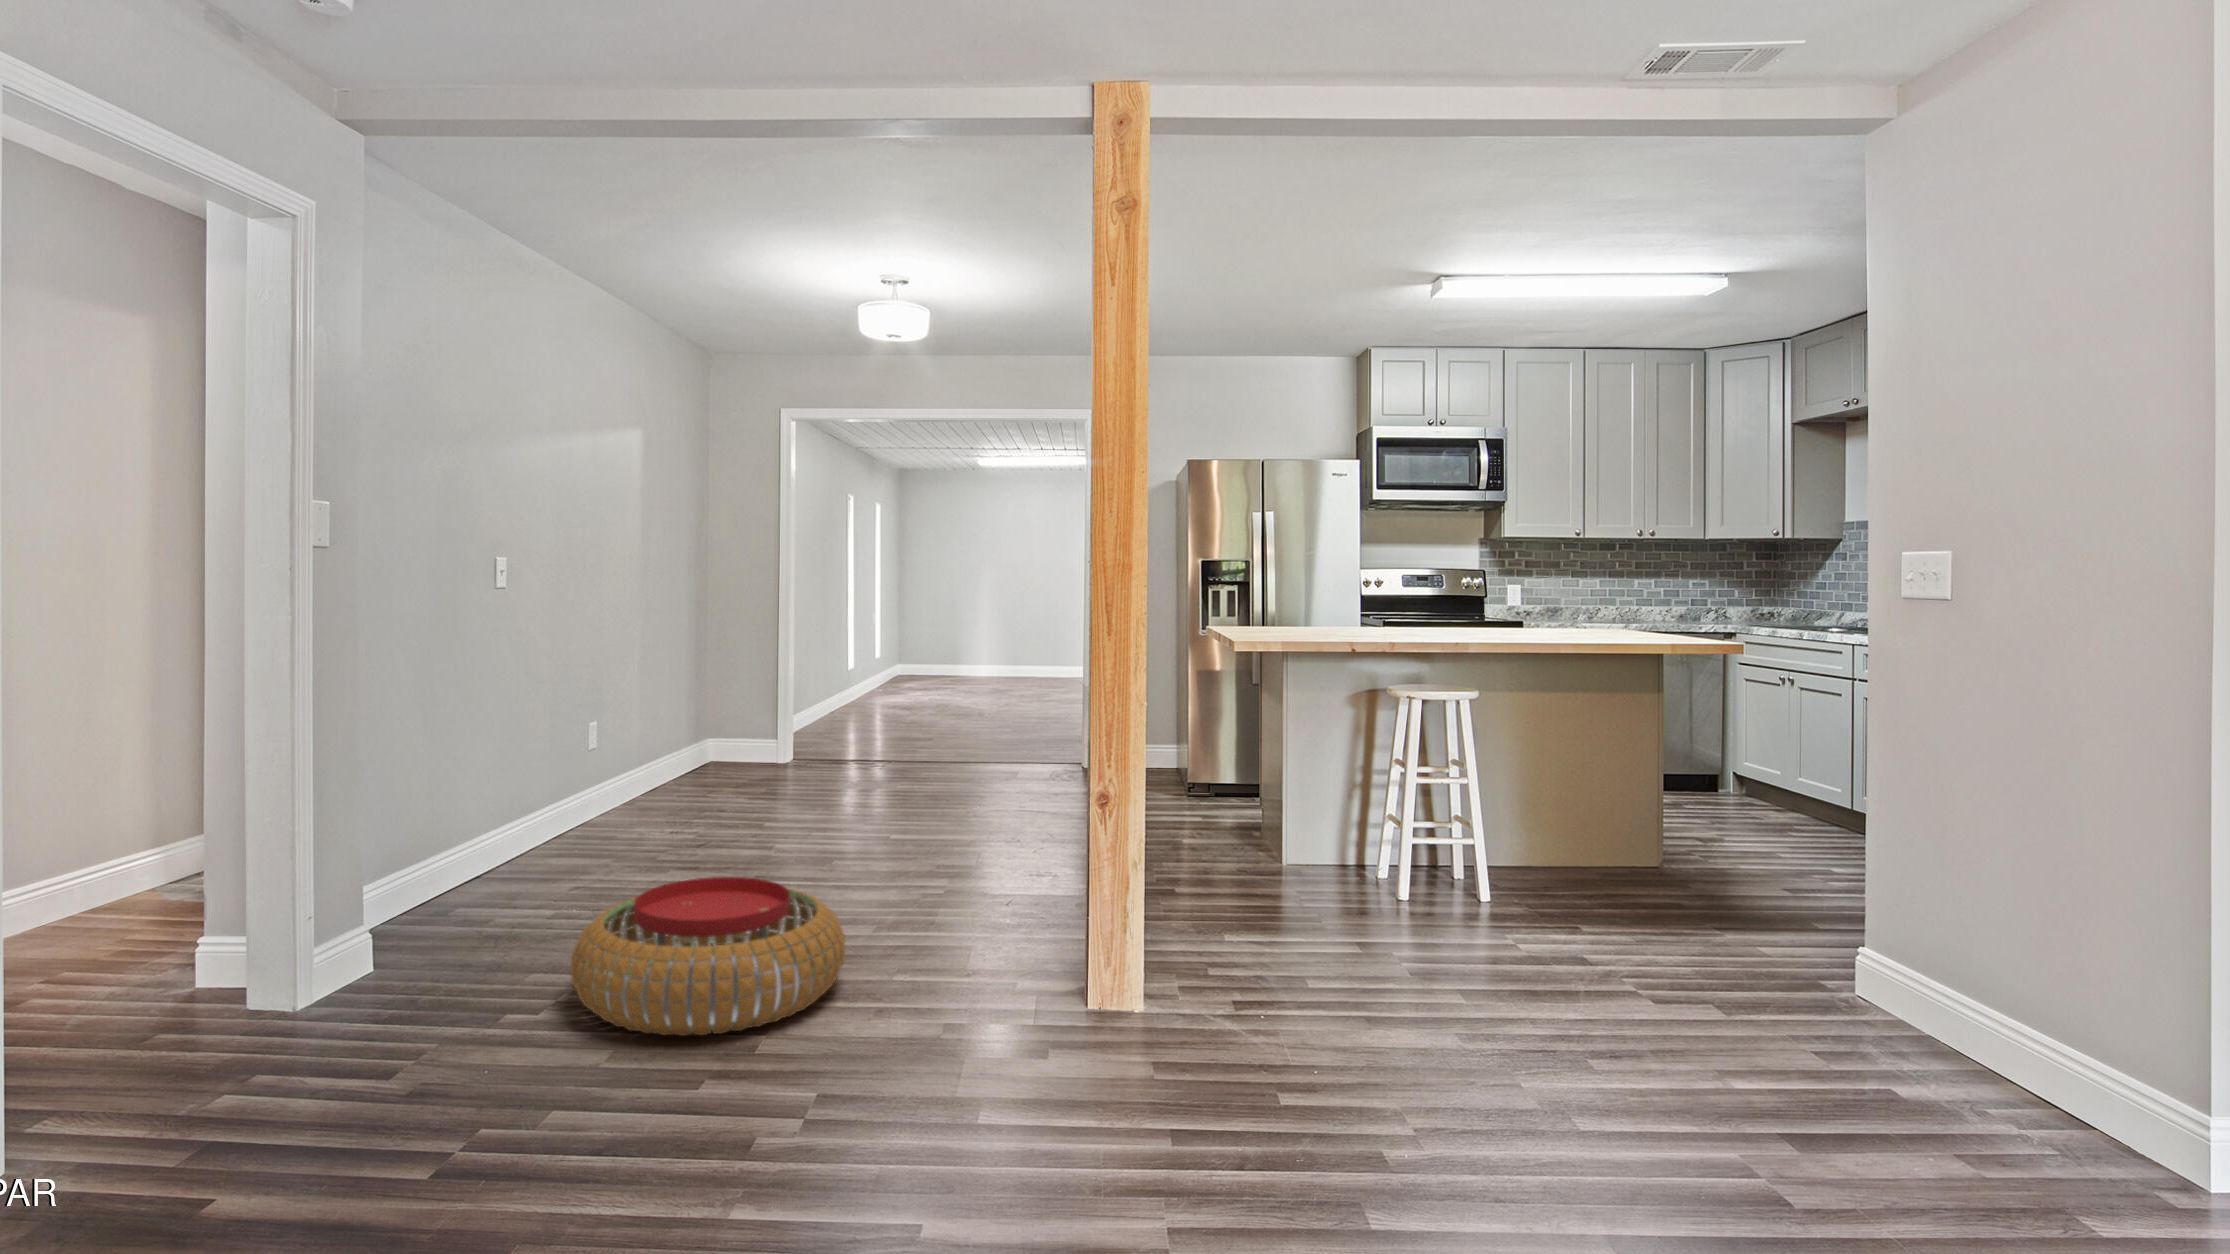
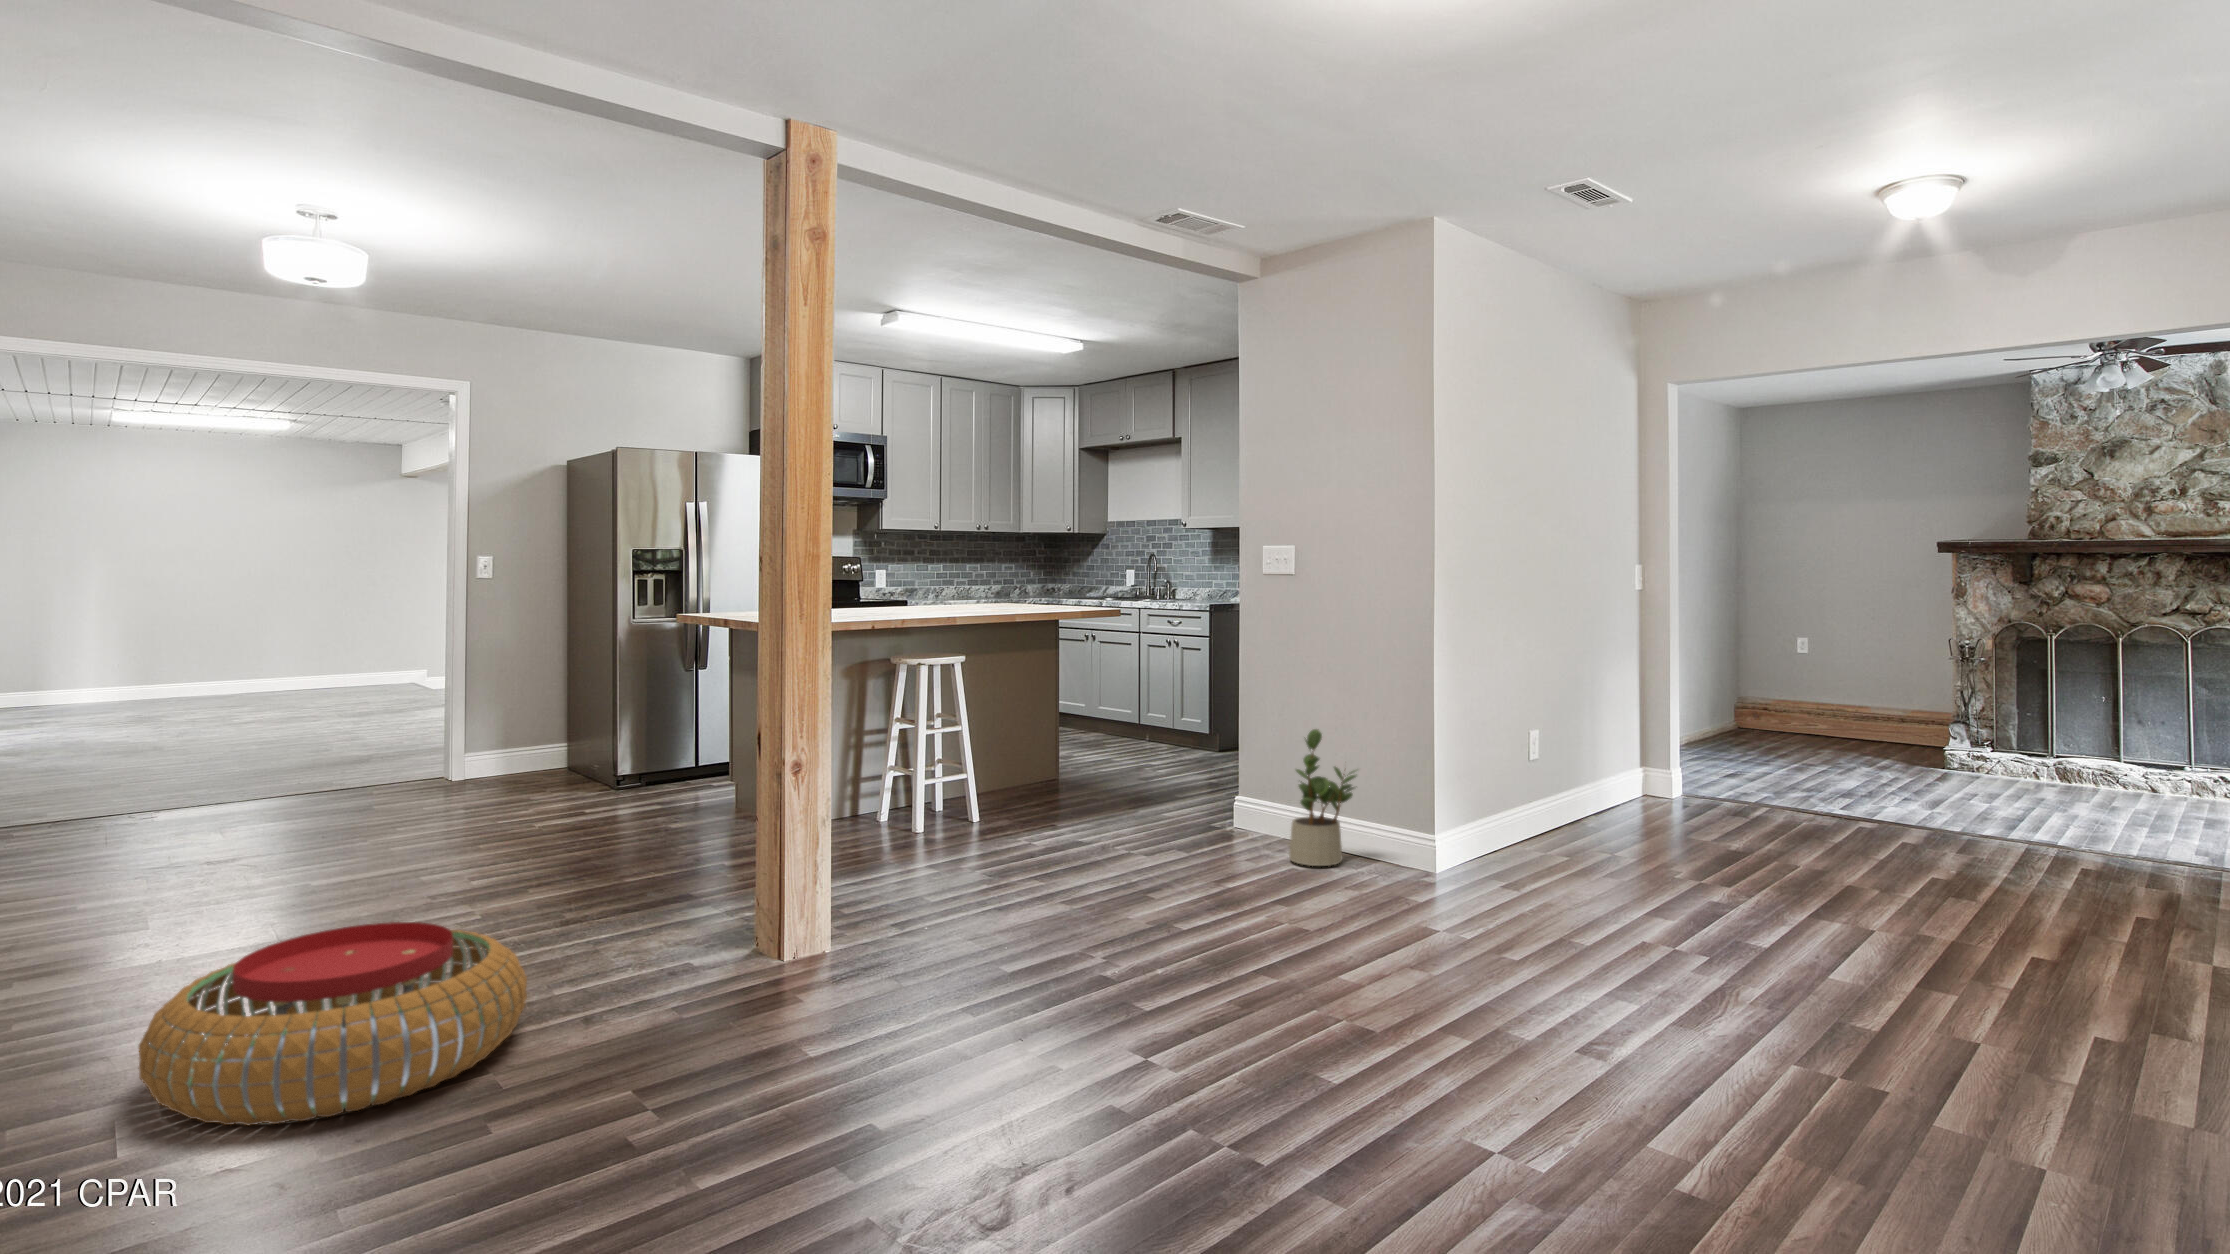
potted plant: none [1903,866,2057,1105] -> present [1289,729,1356,866]

